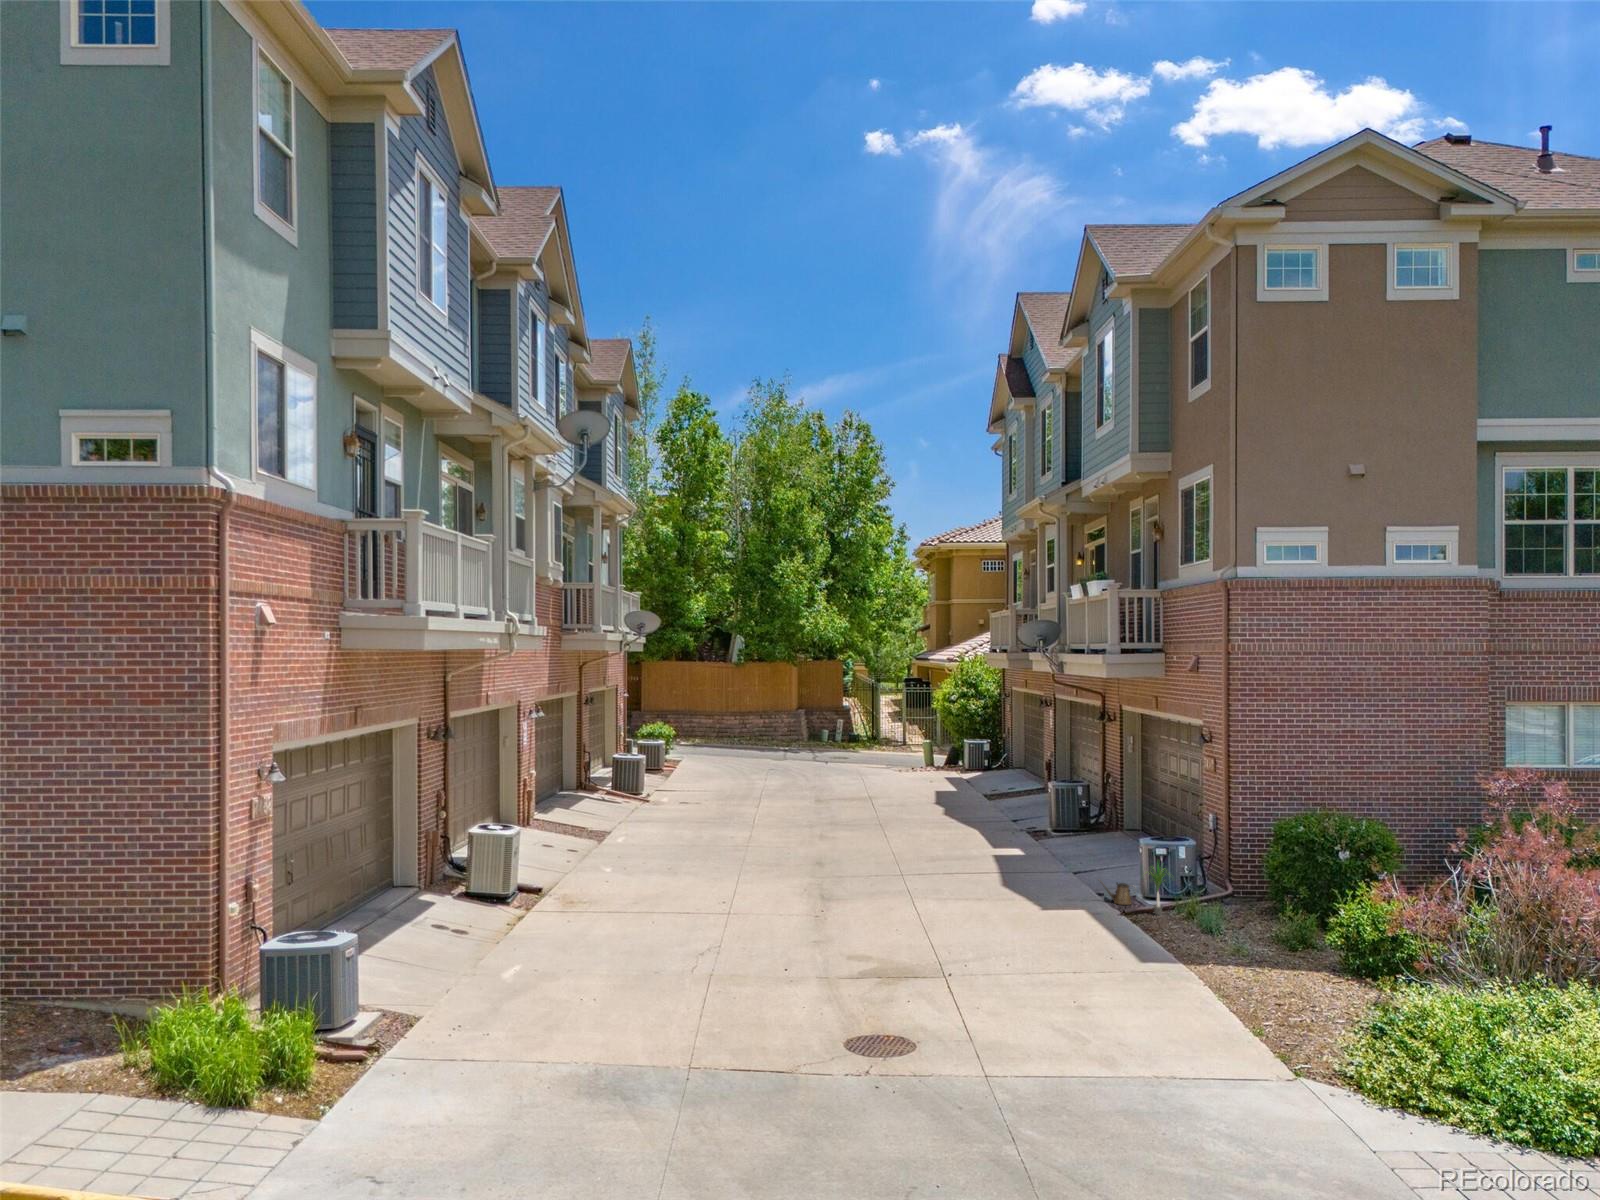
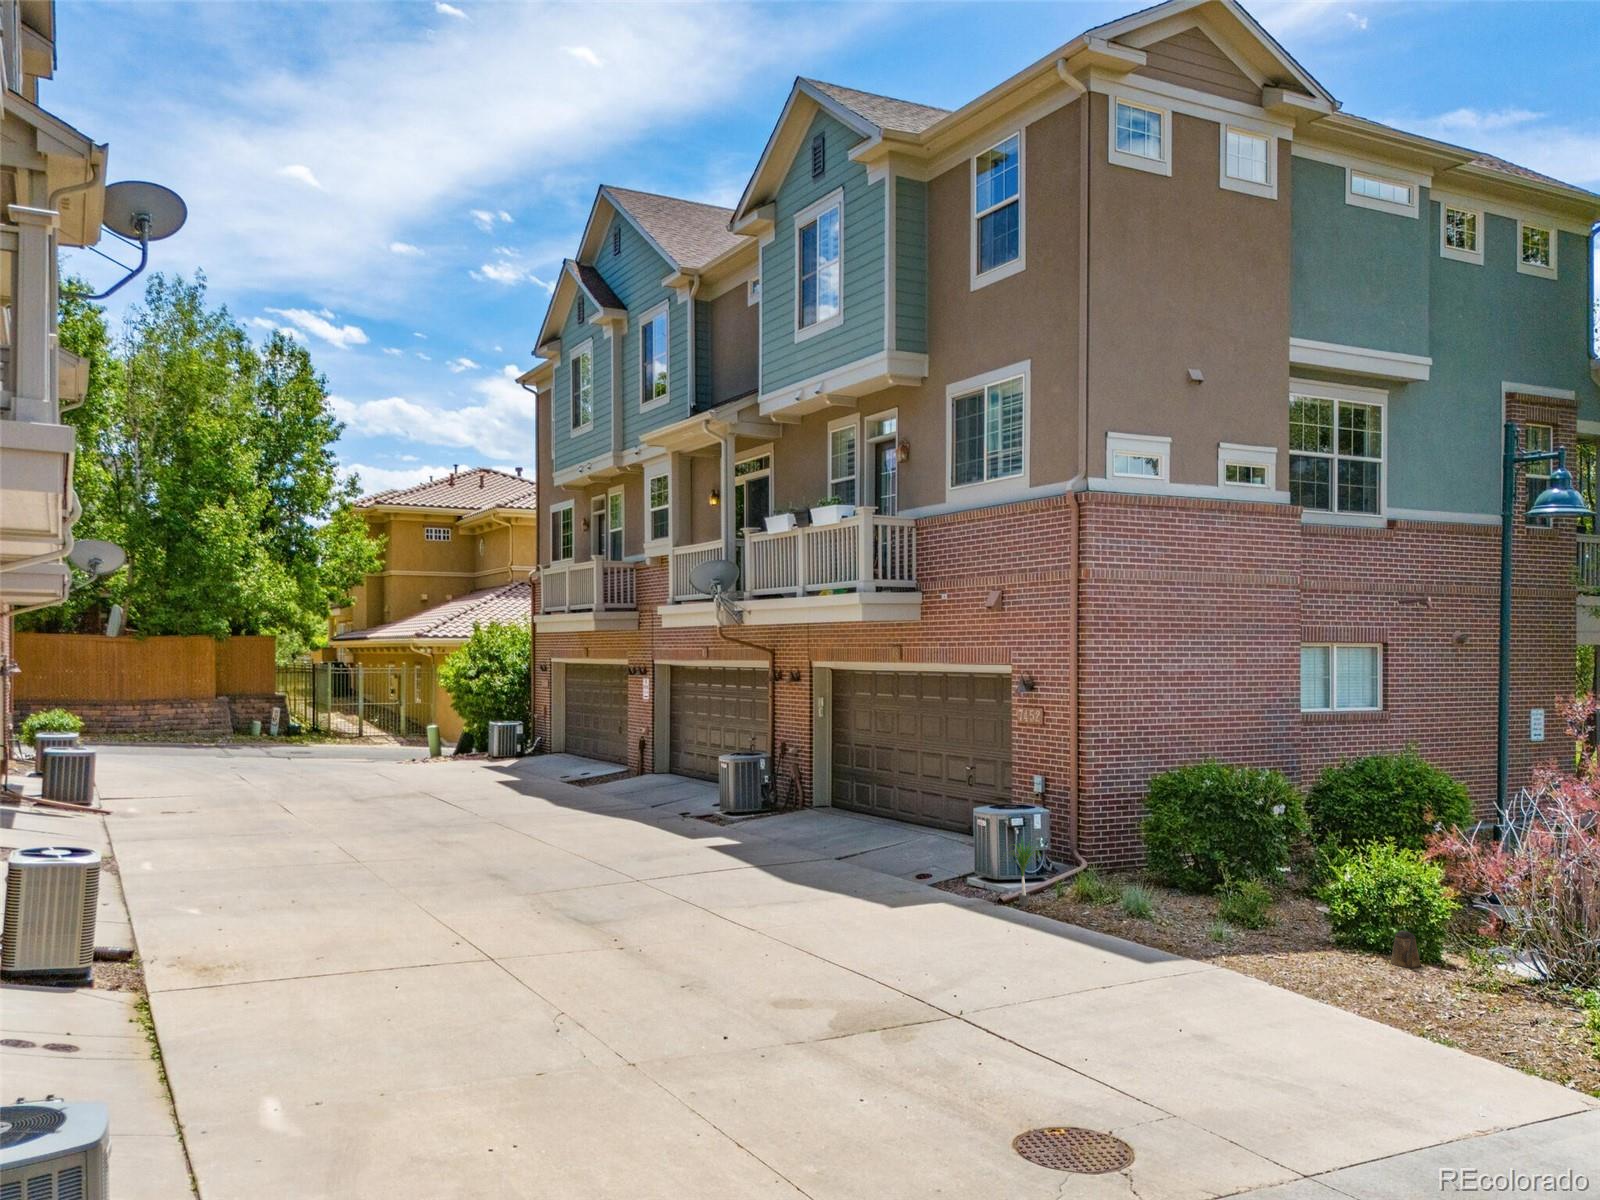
watering can: present [1101,882,1132,905] -> present [1390,931,1421,968]

